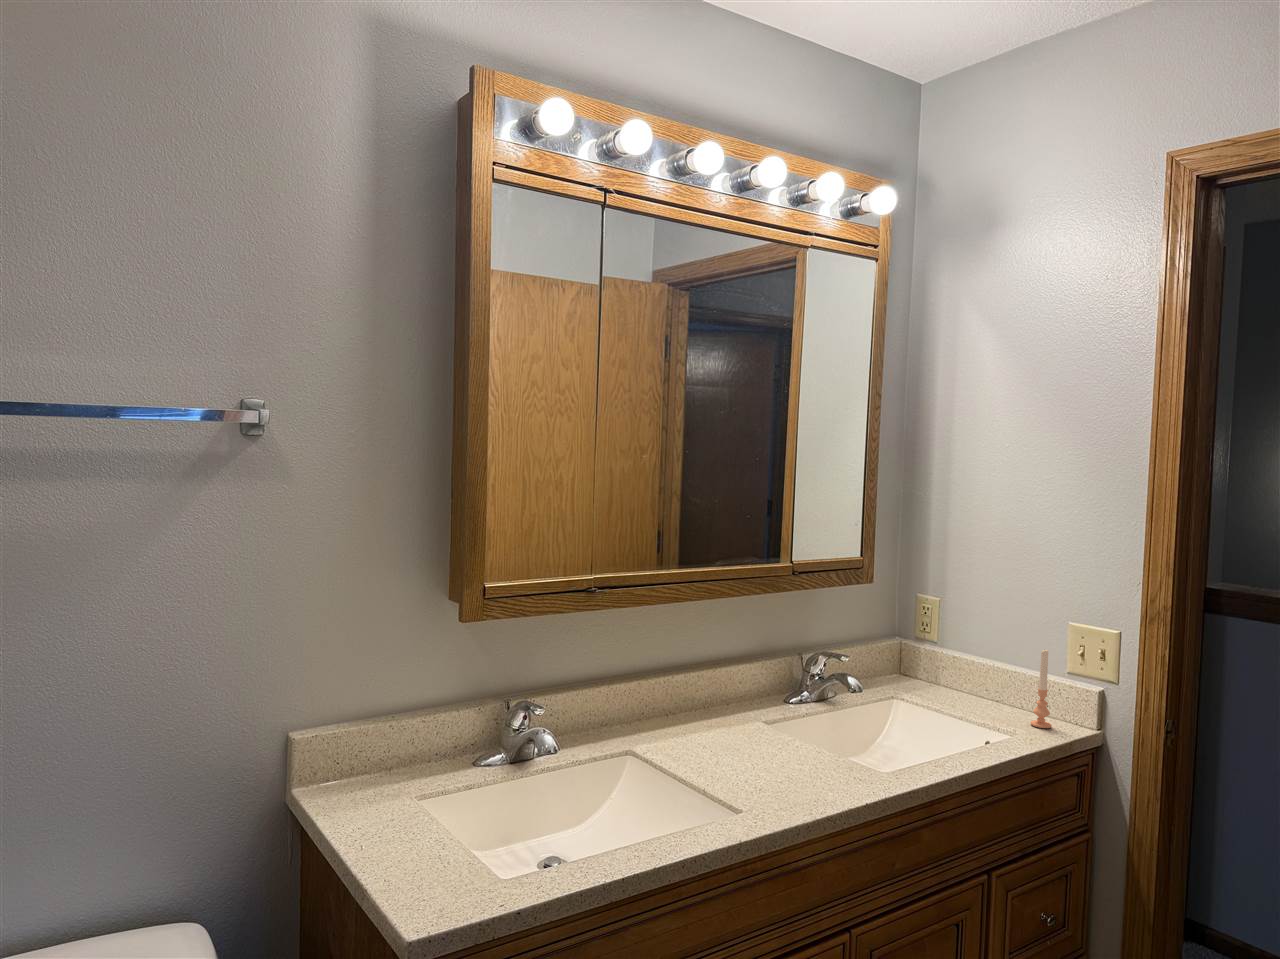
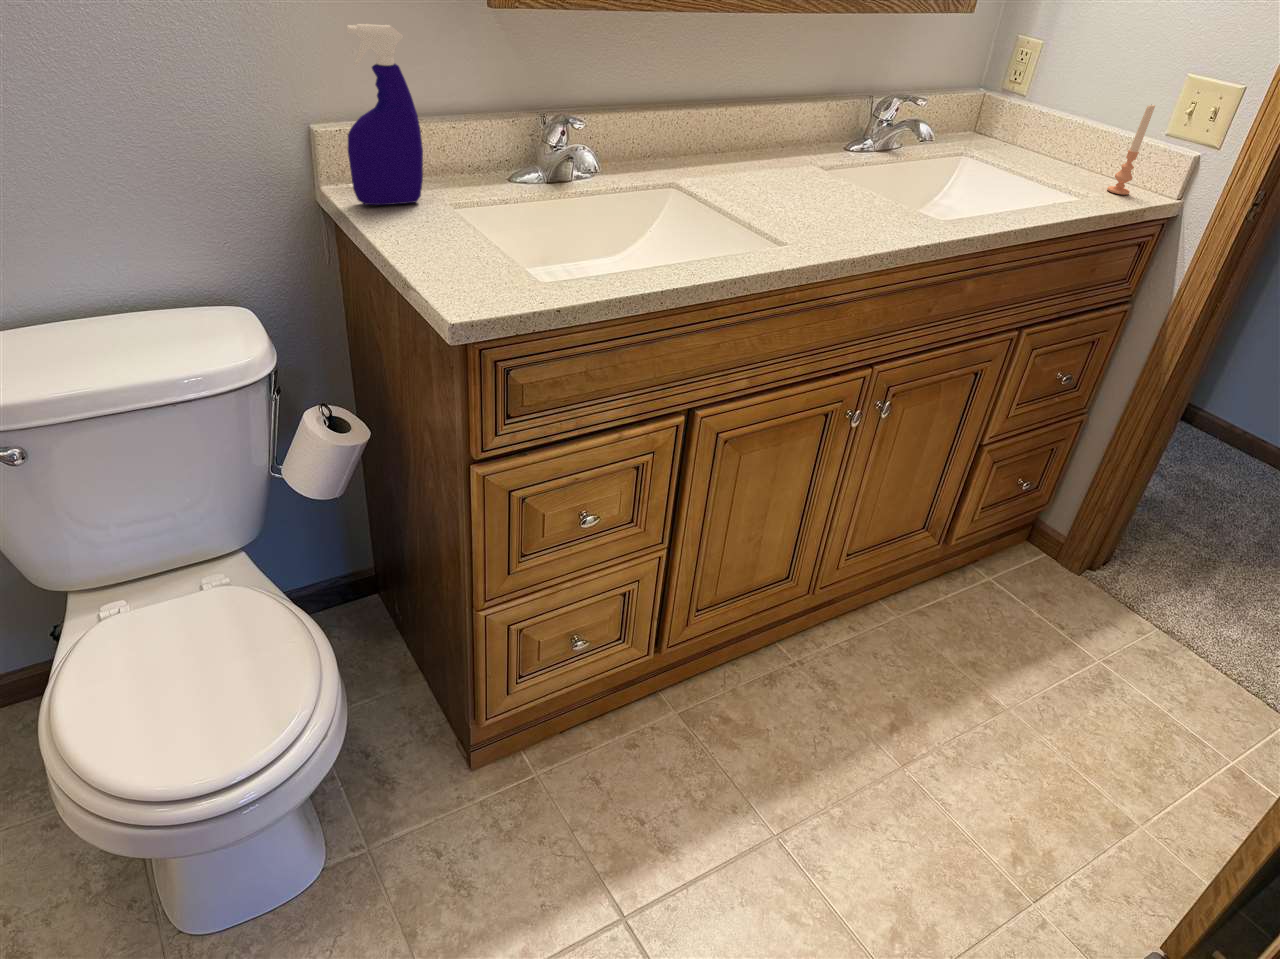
spray bottle: none [322,646,393,806] -> present [347,24,423,205]

